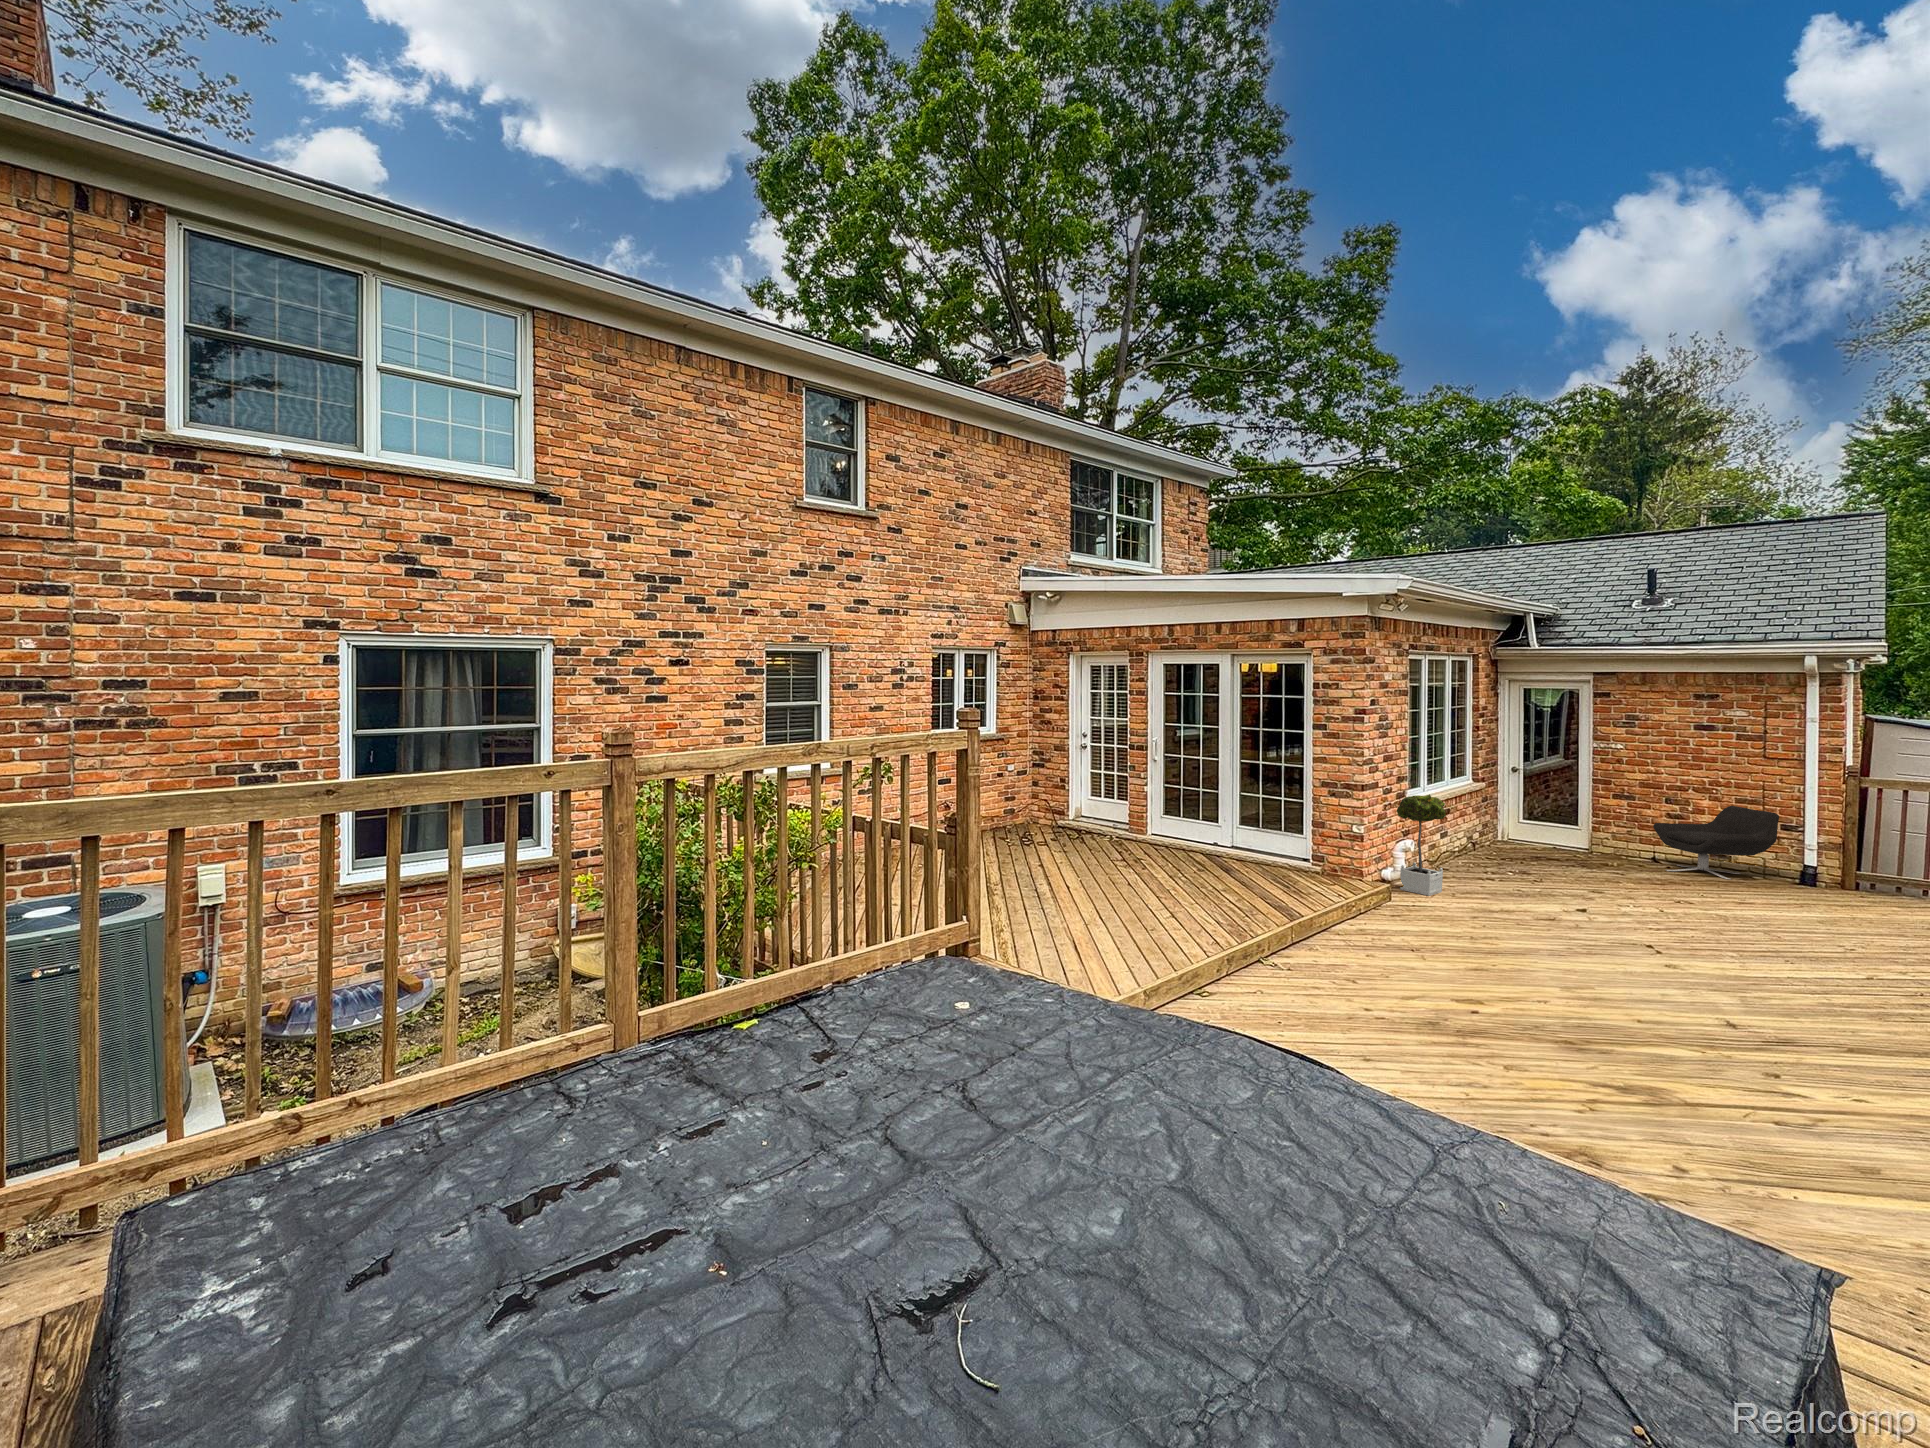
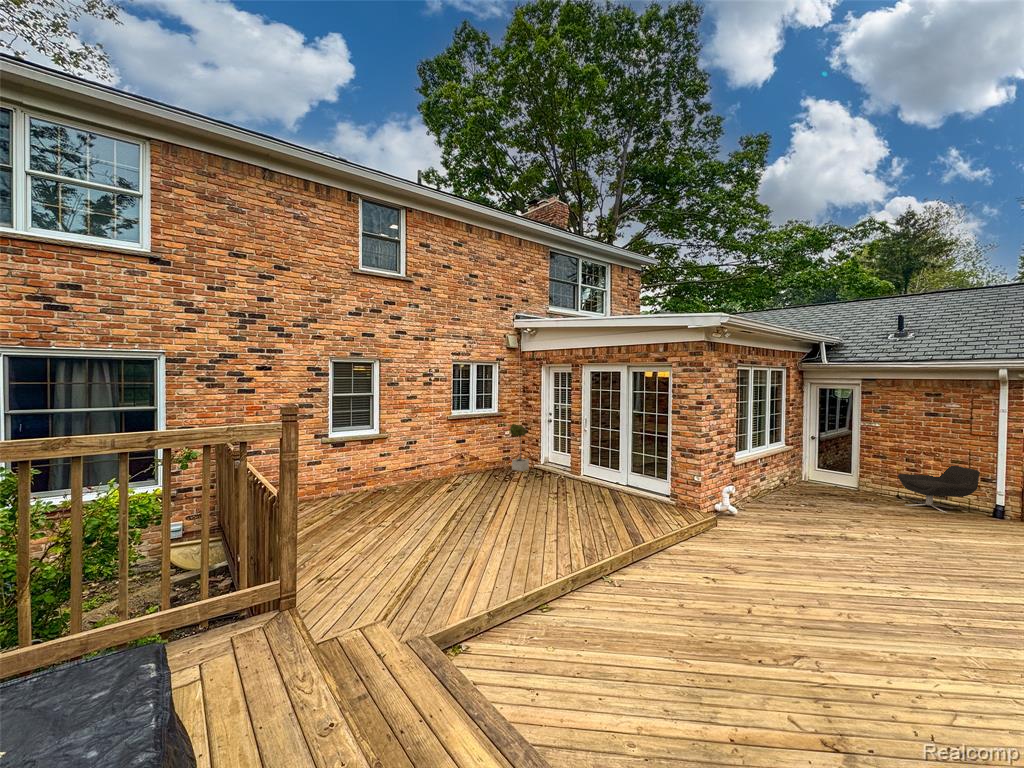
potted tree: present [1396,794,1446,896] -> present [510,424,529,471]

